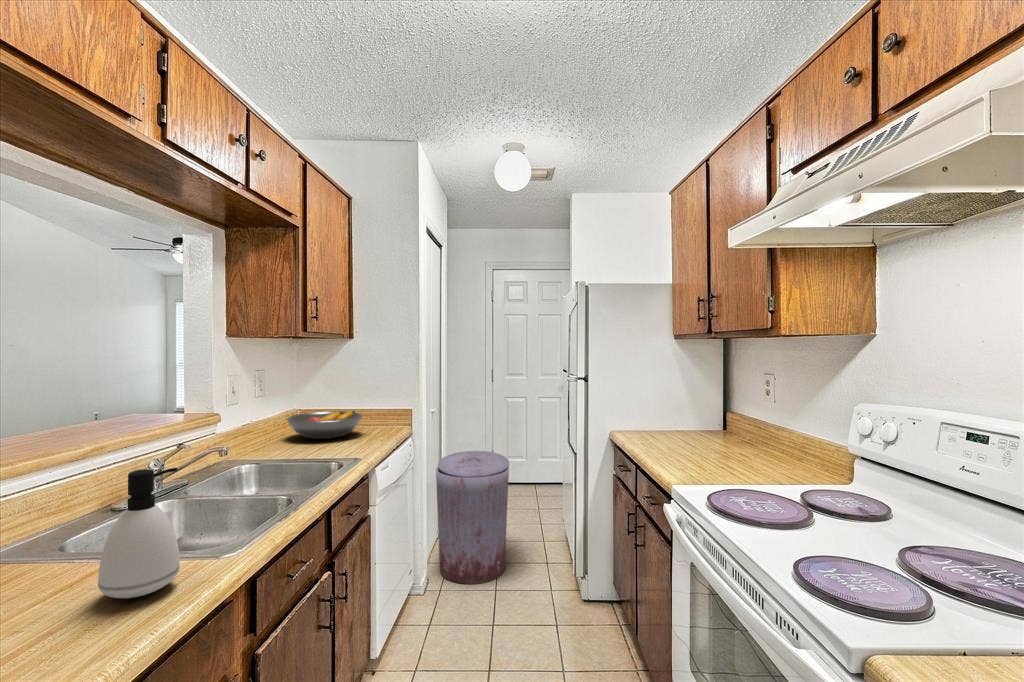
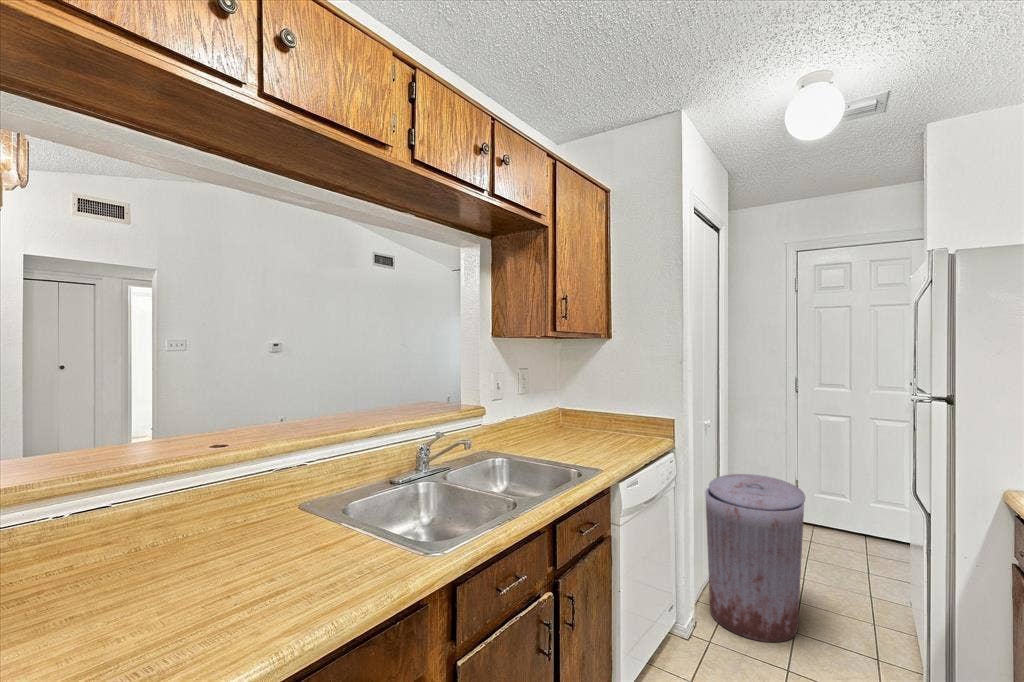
fruit bowl: present [287,411,363,439] -> none [544,414,618,442]
soap dispenser: present [98,468,180,598] -> none [312,462,380,584]

